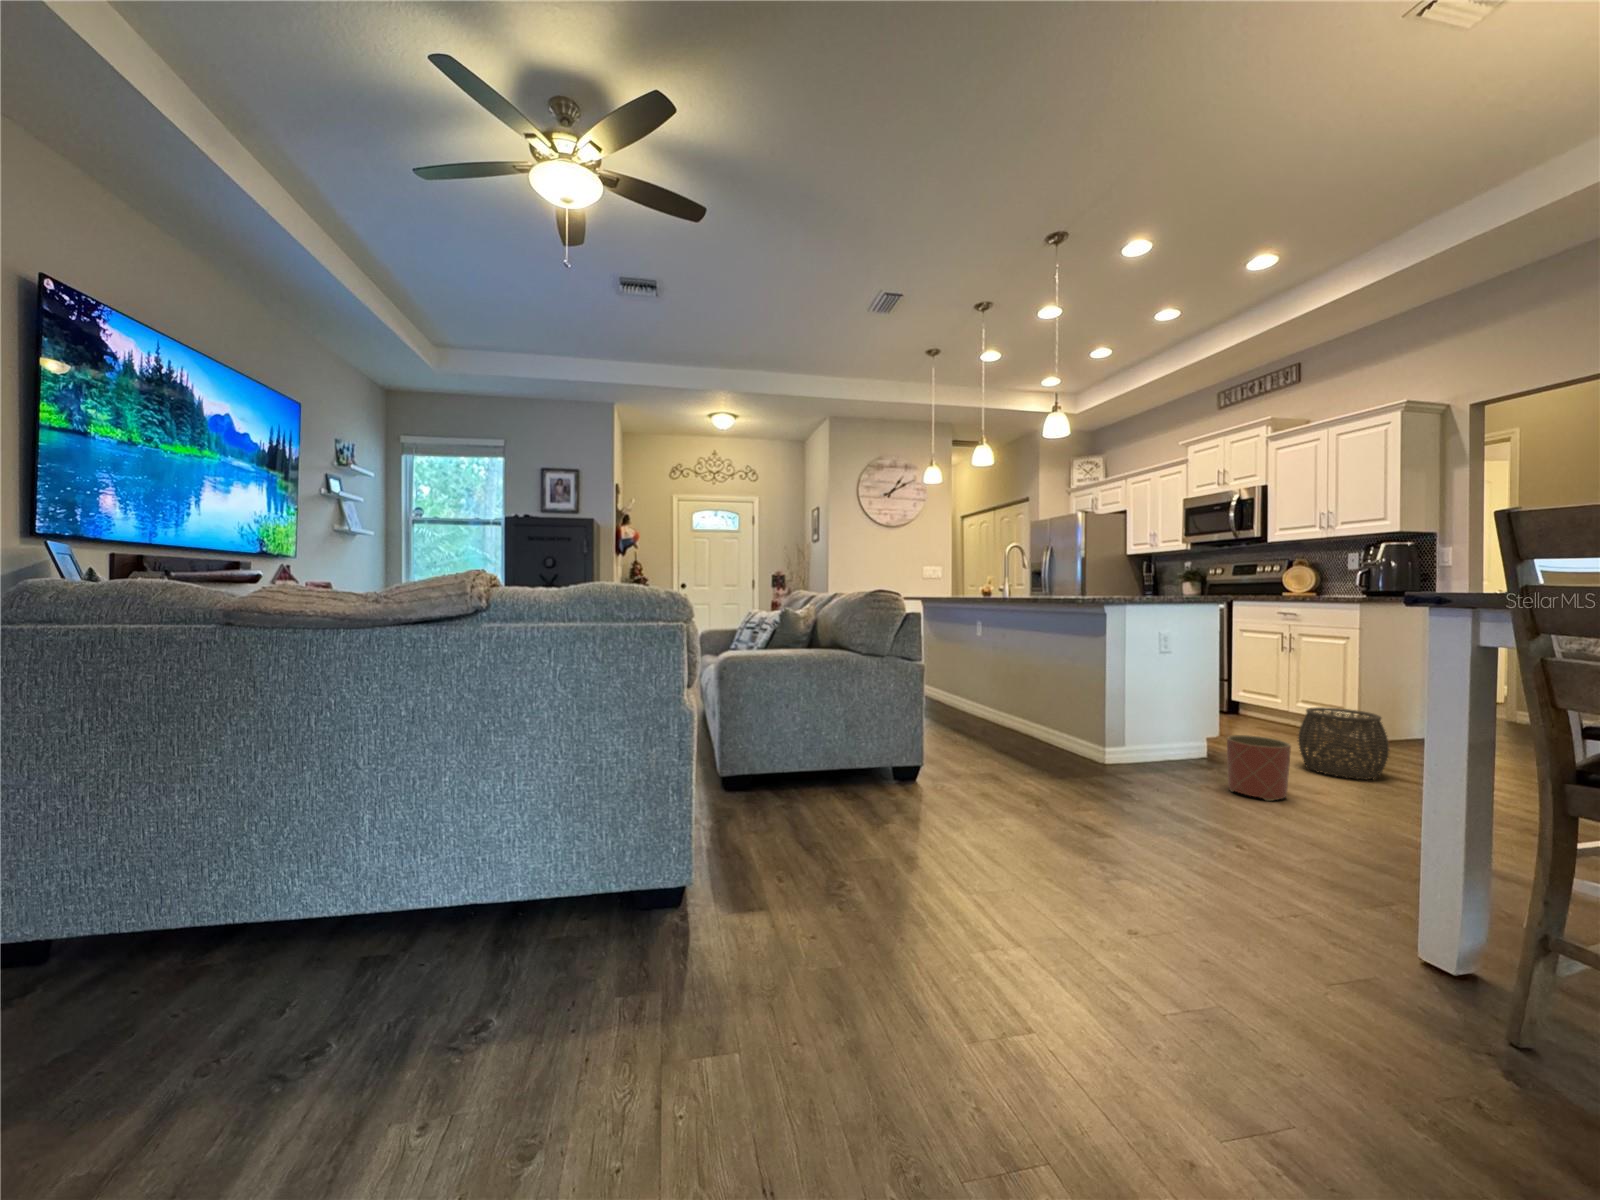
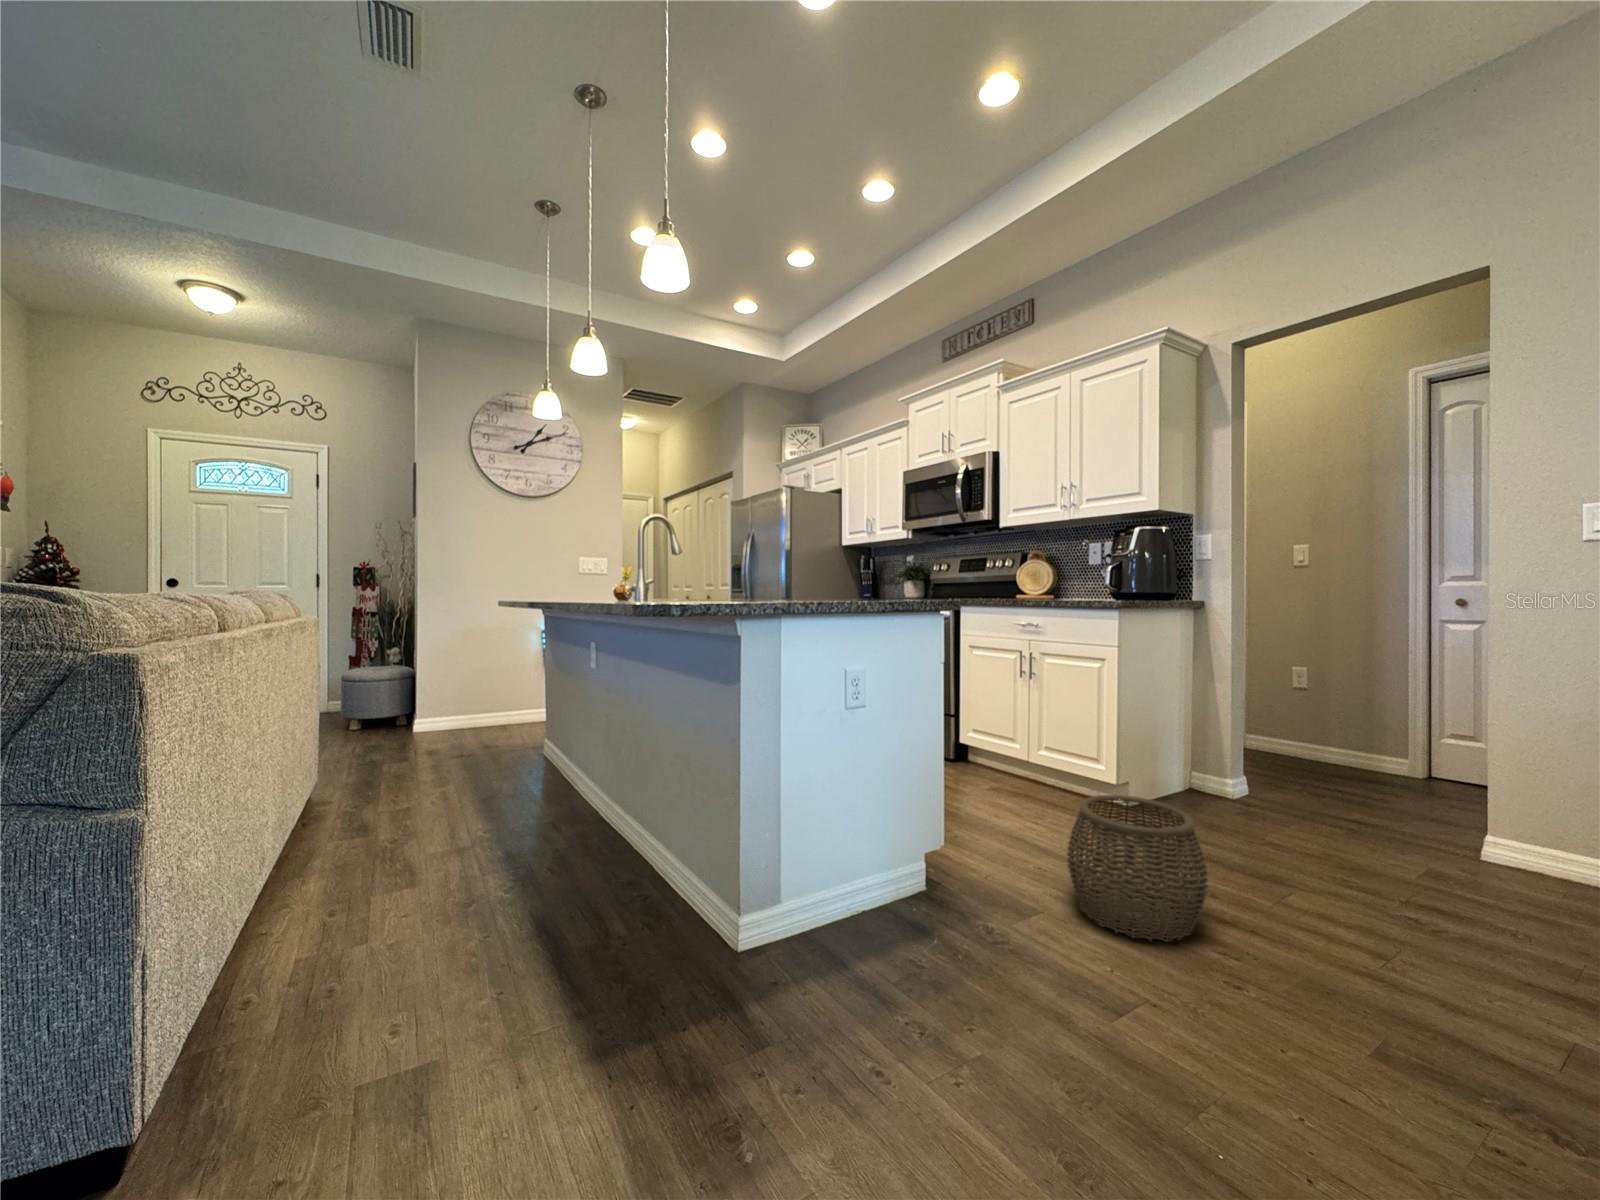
planter: present [1227,735,1291,801] -> none [967,919,1096,1118]

